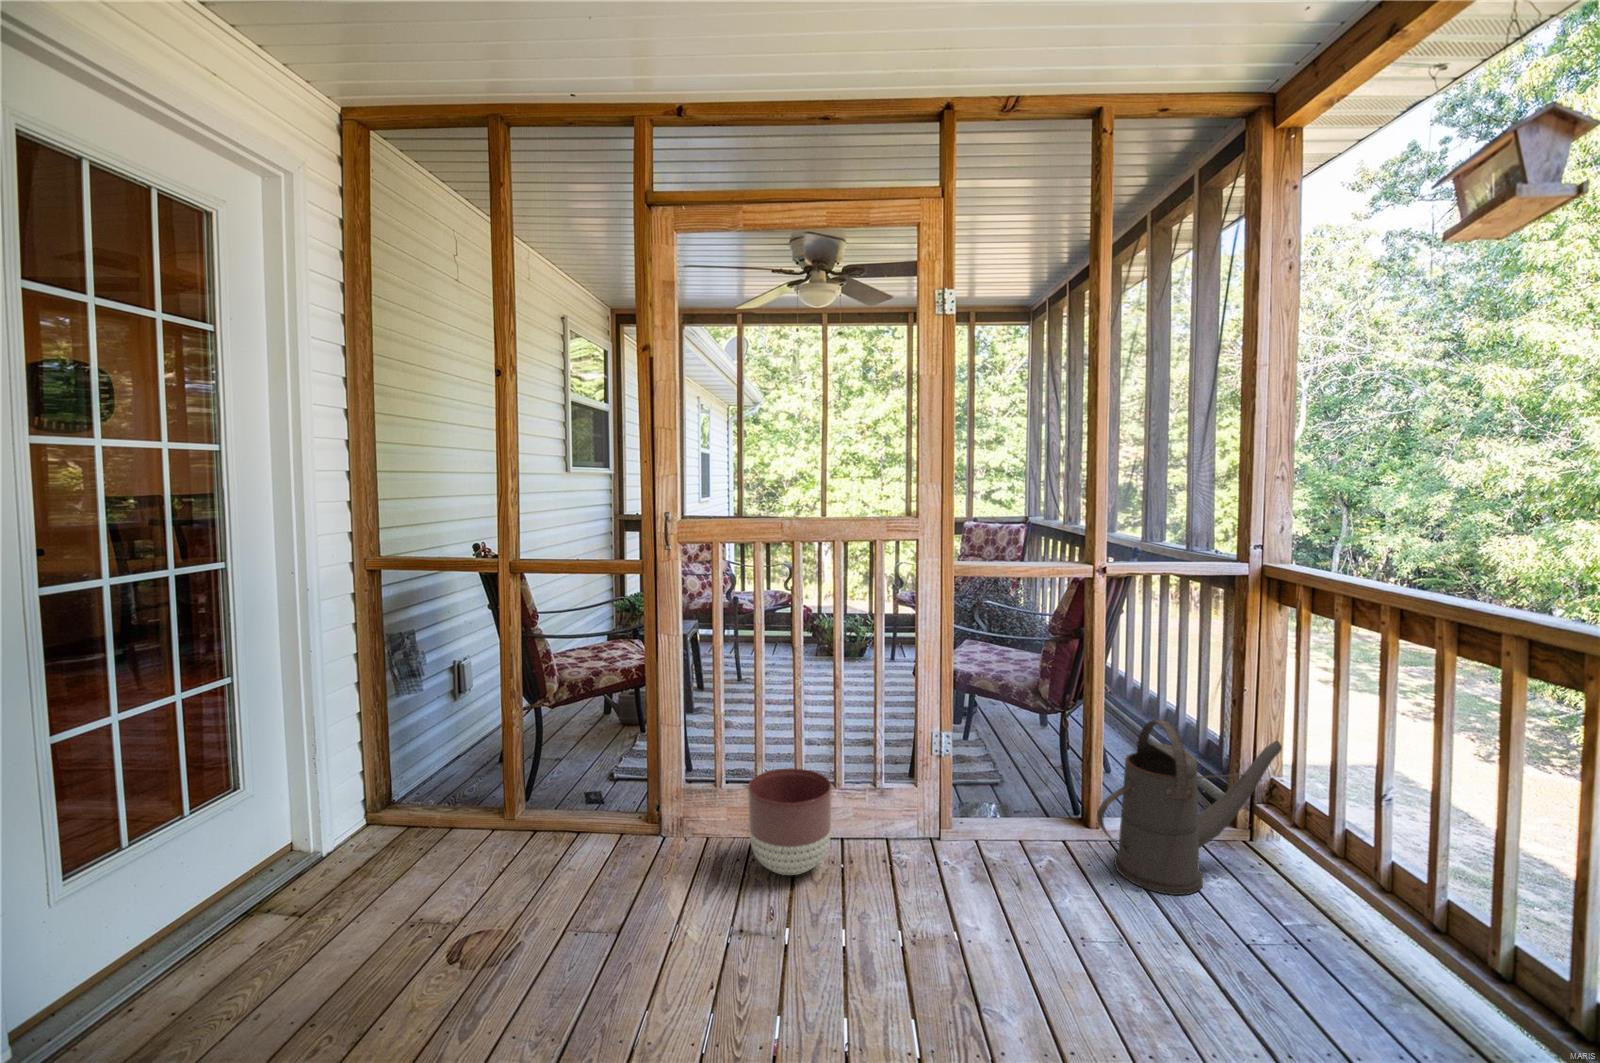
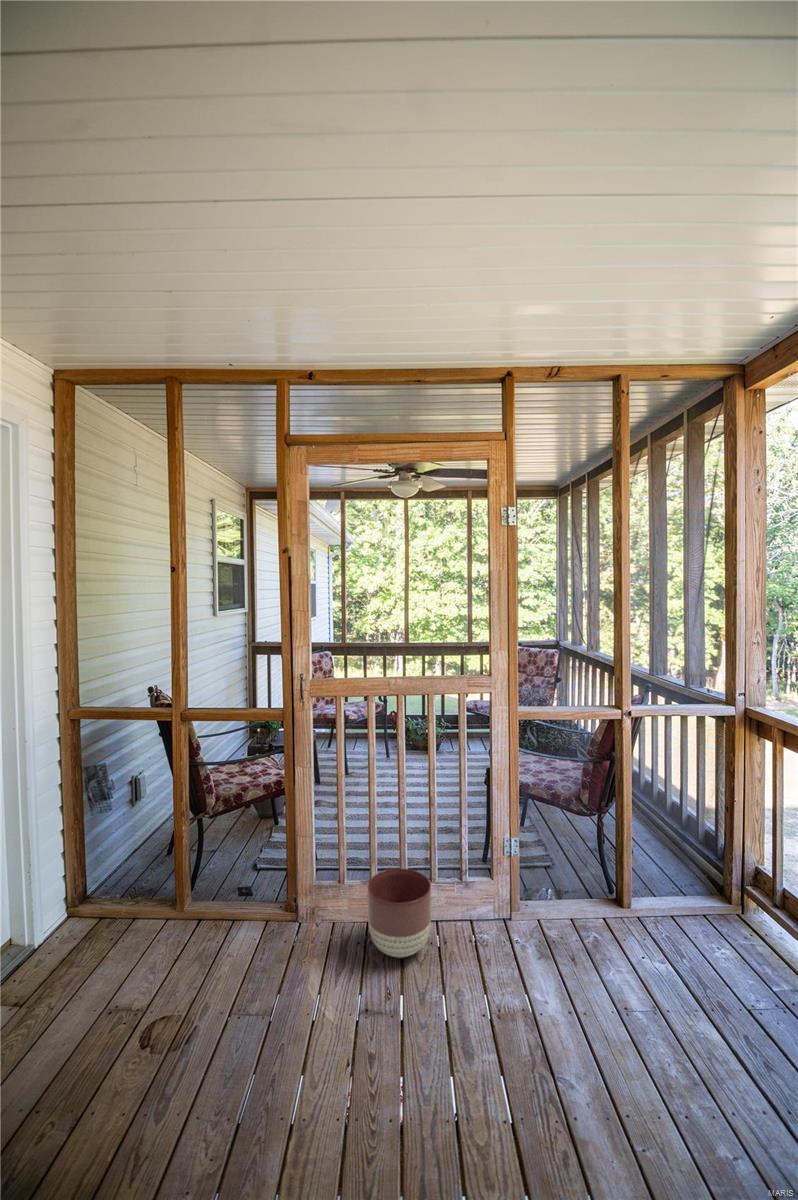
watering can: present [1097,720,1282,895] -> none [631,829,764,966]

